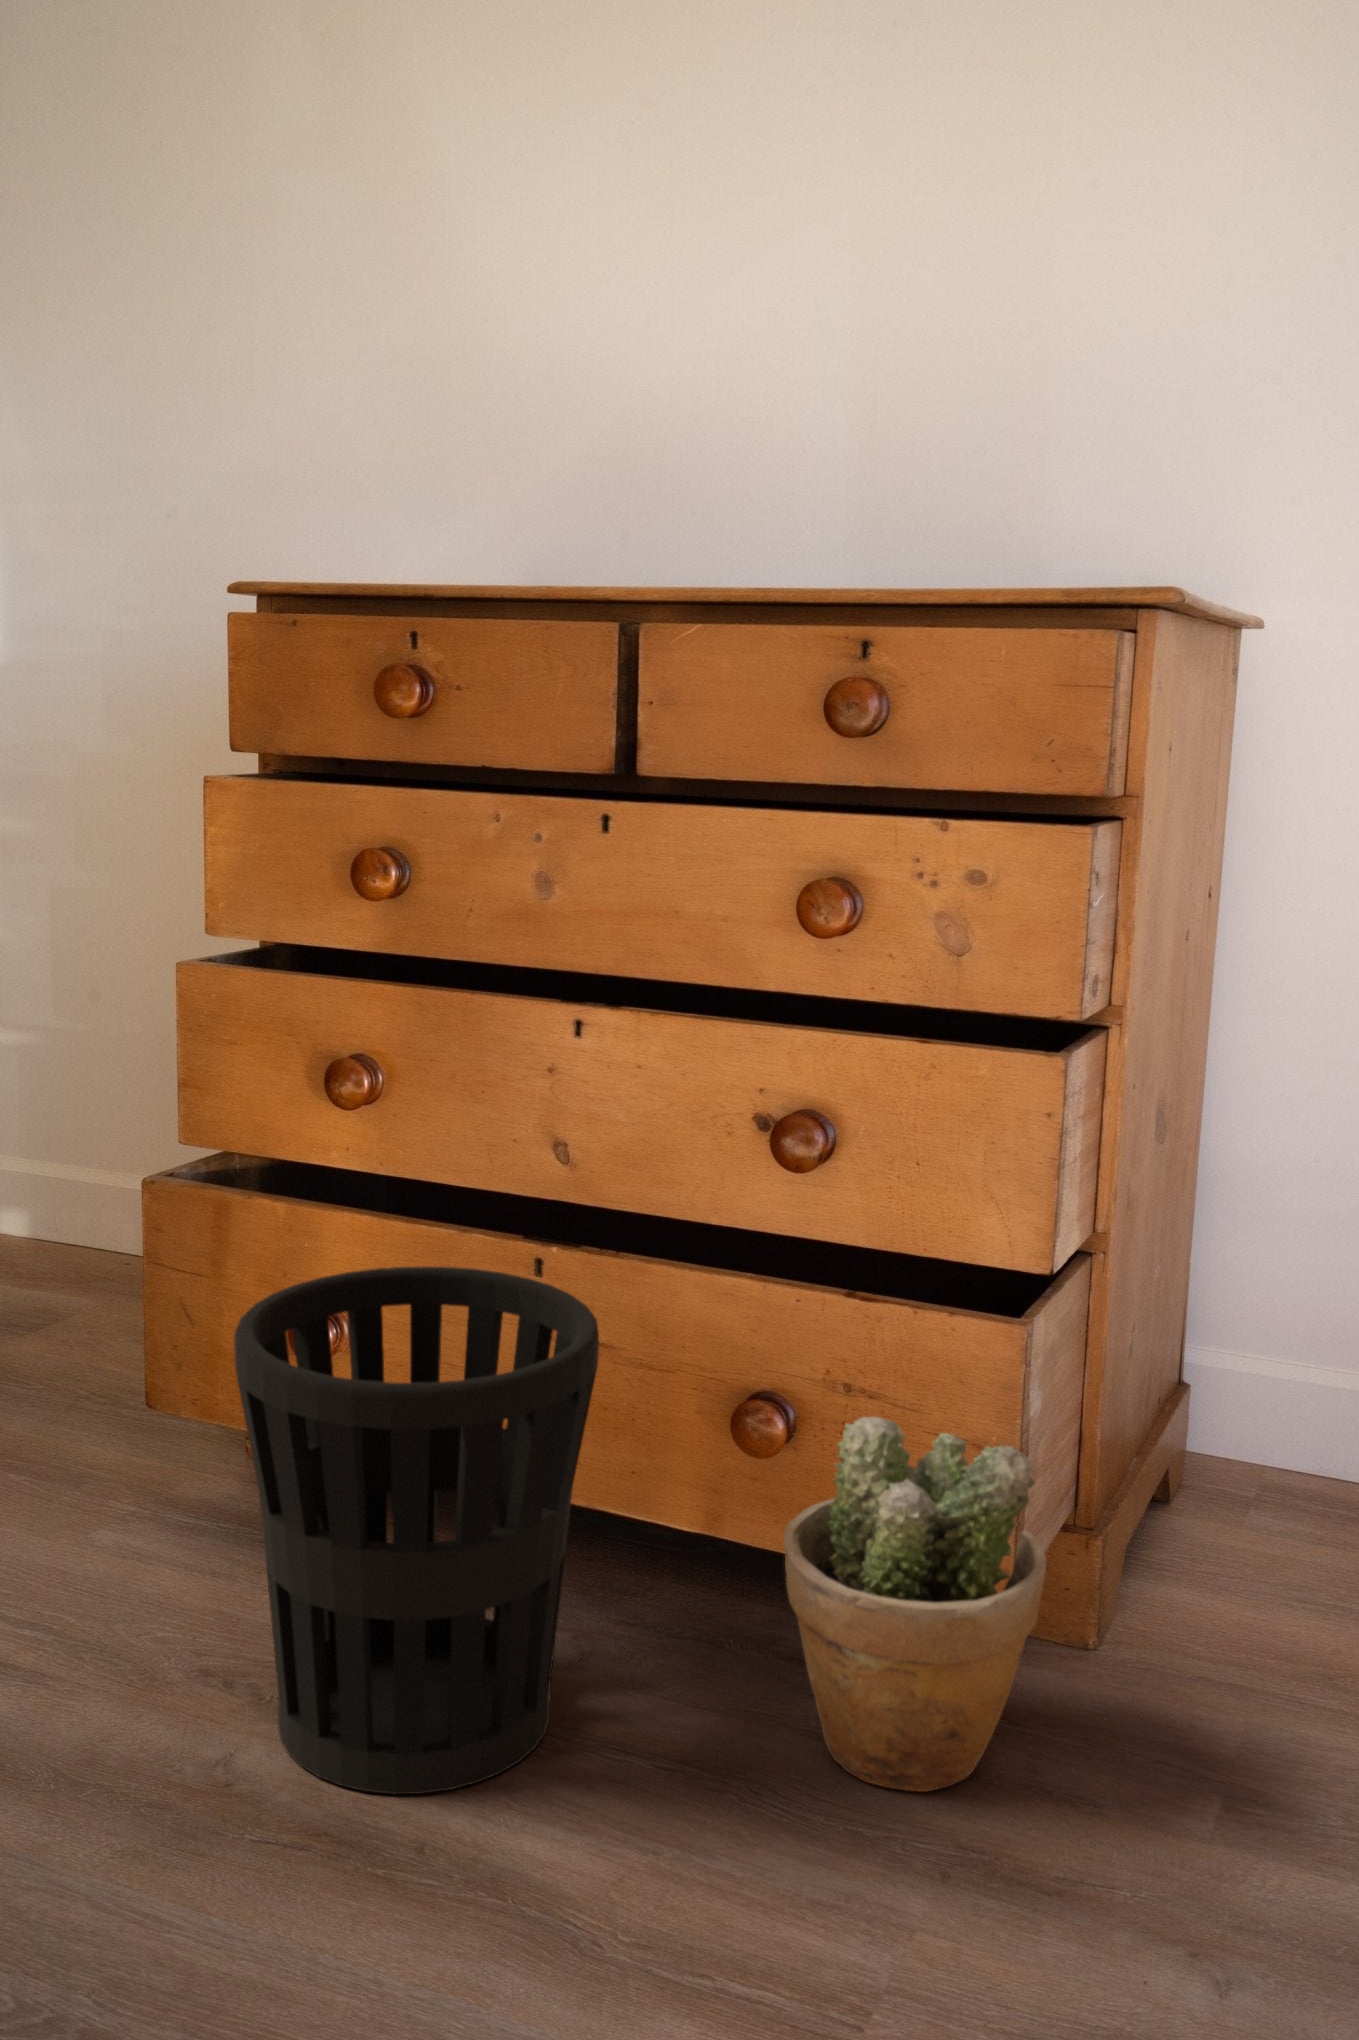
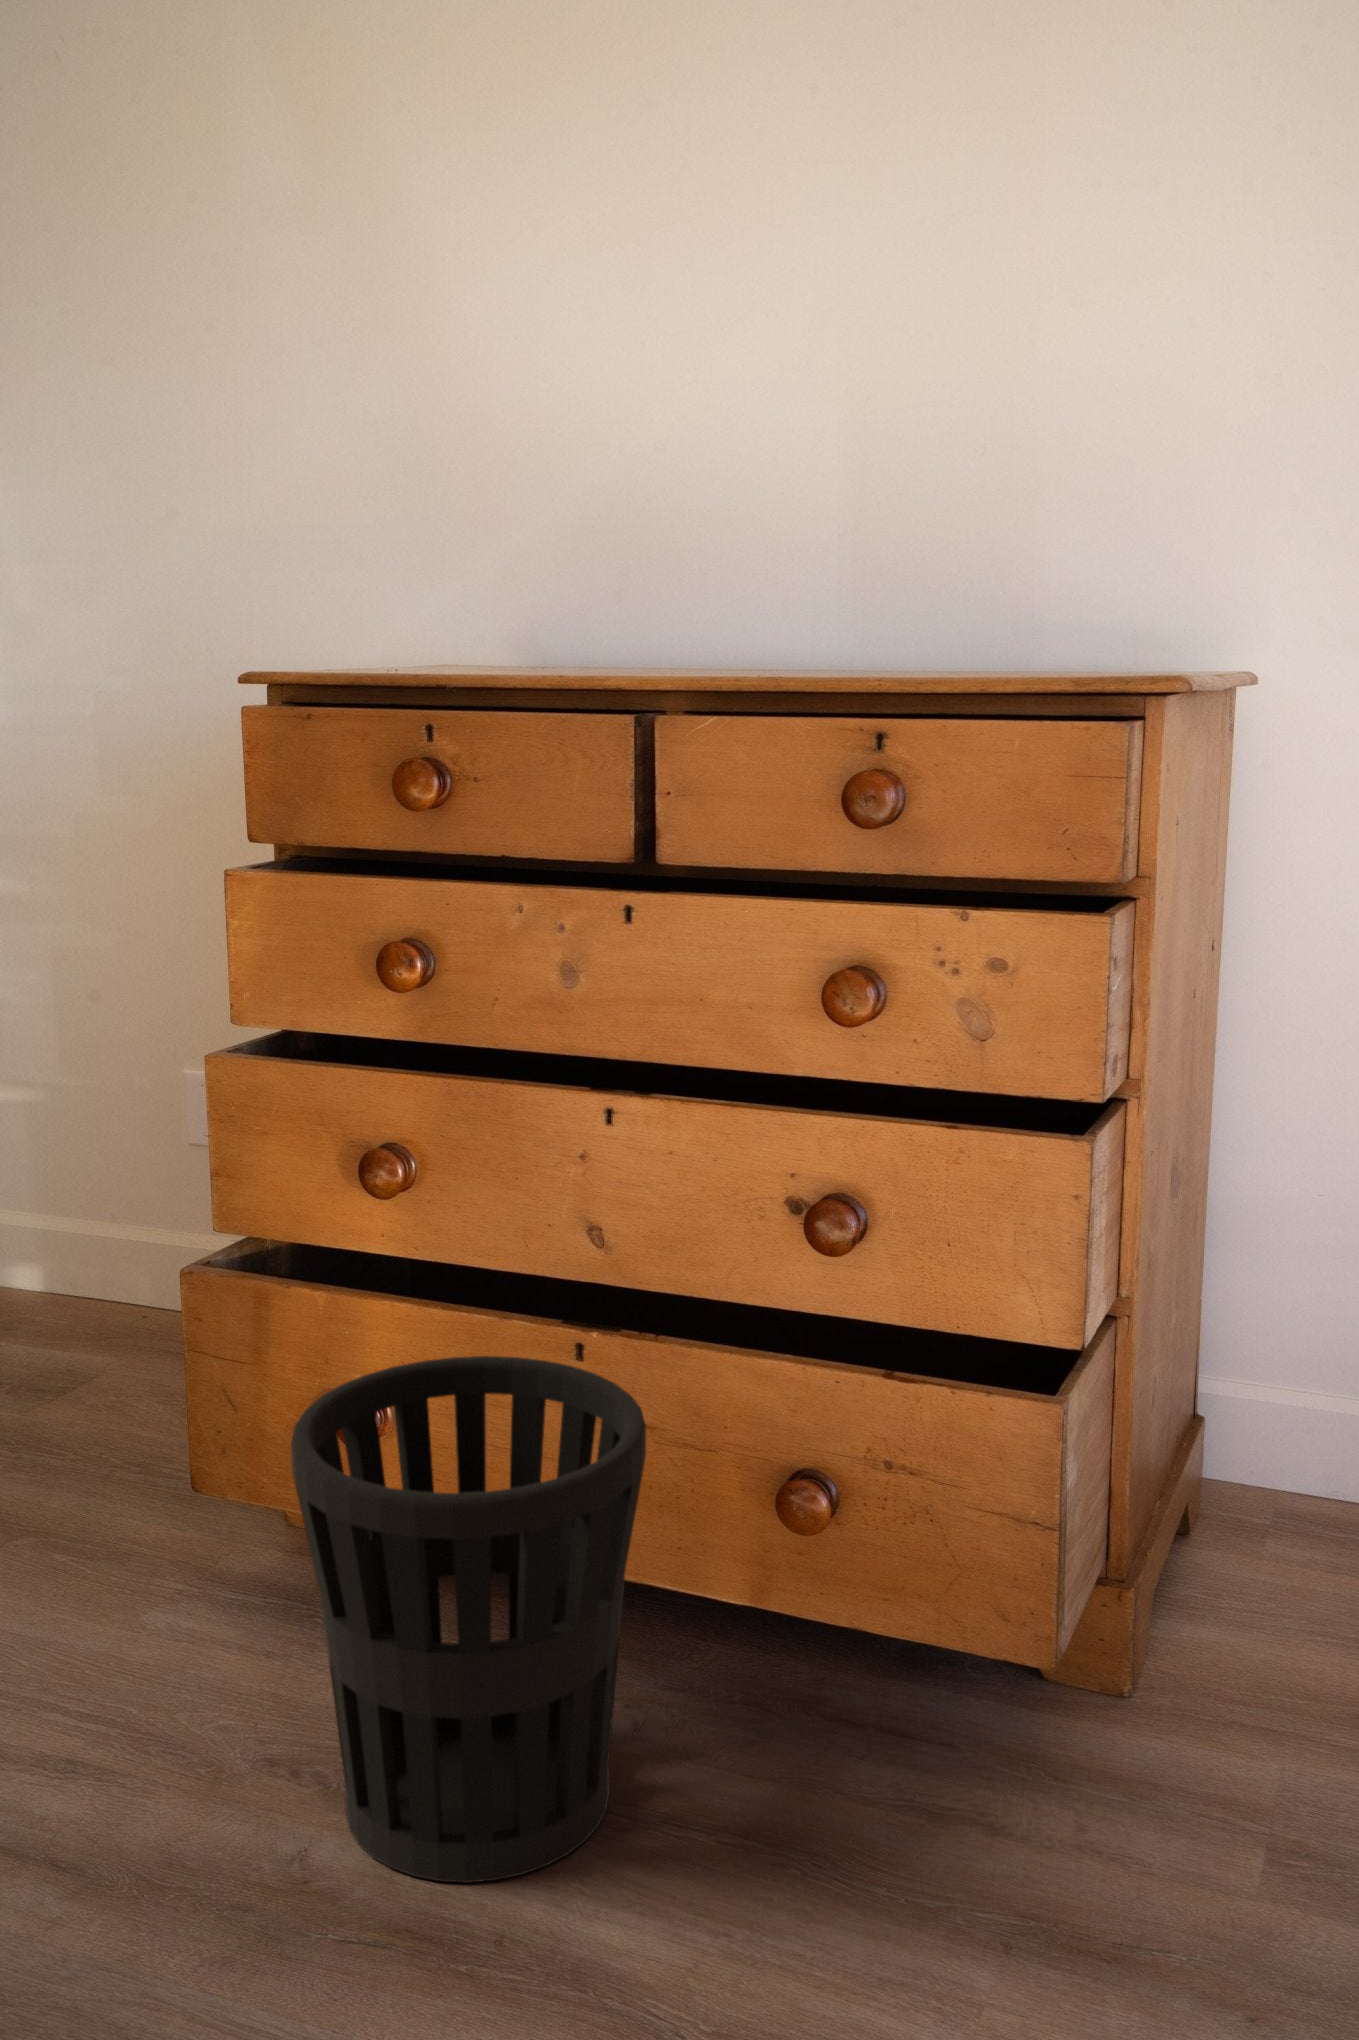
potted plant: present [784,1417,1046,1792] -> none [832,1493,1088,1855]

